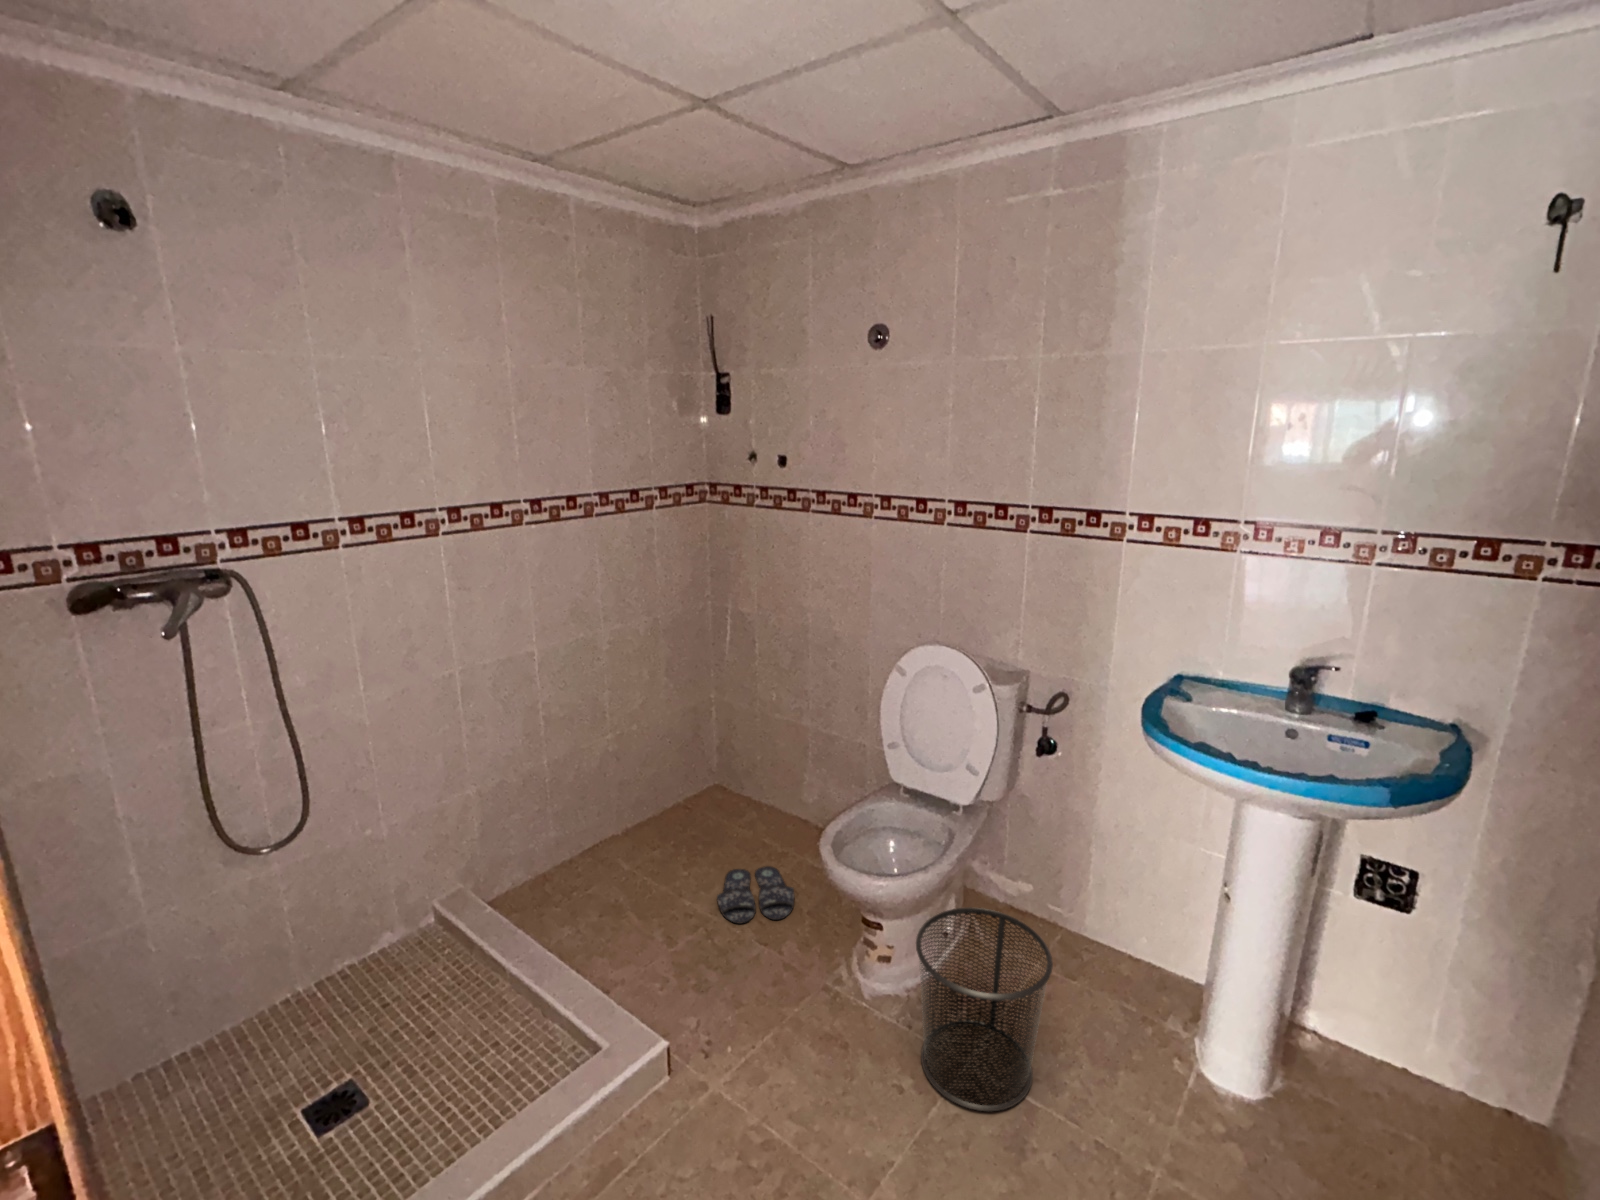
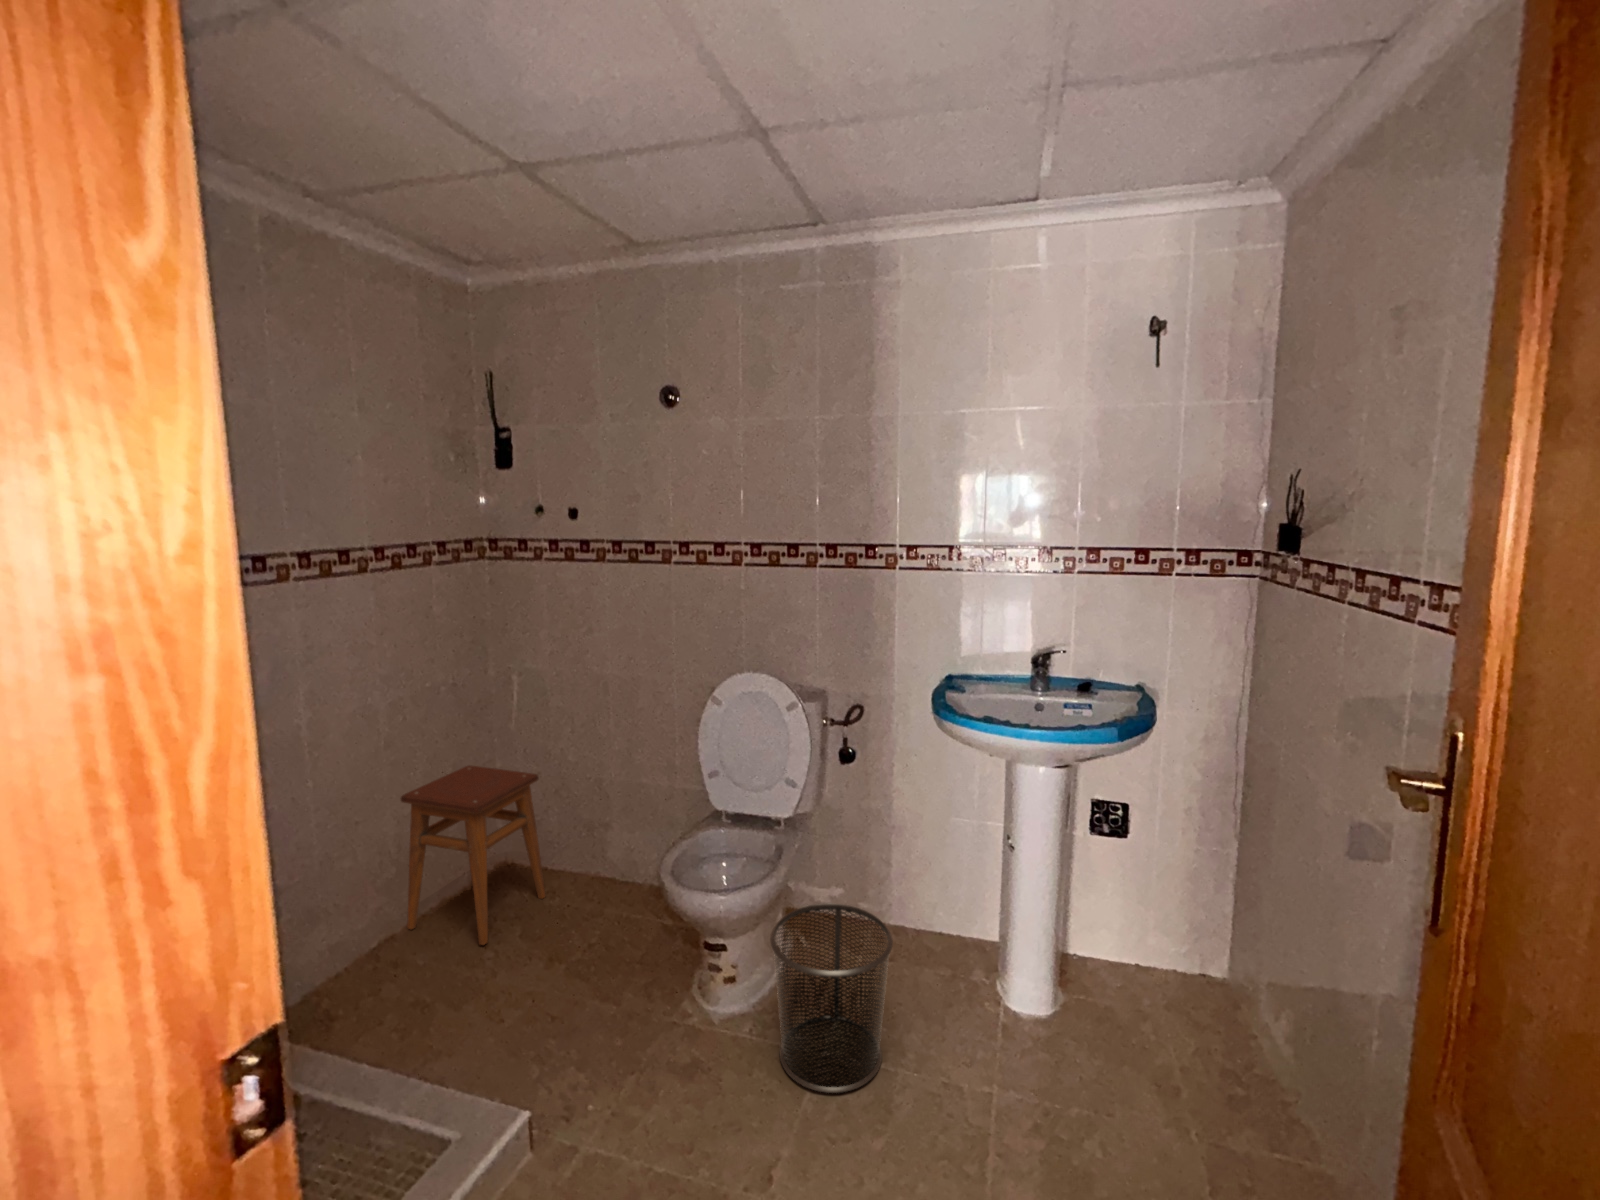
stool: none [620,697,743,864] -> present [401,765,545,945]
slippers: present [717,866,794,924] -> none [534,927,620,989]

